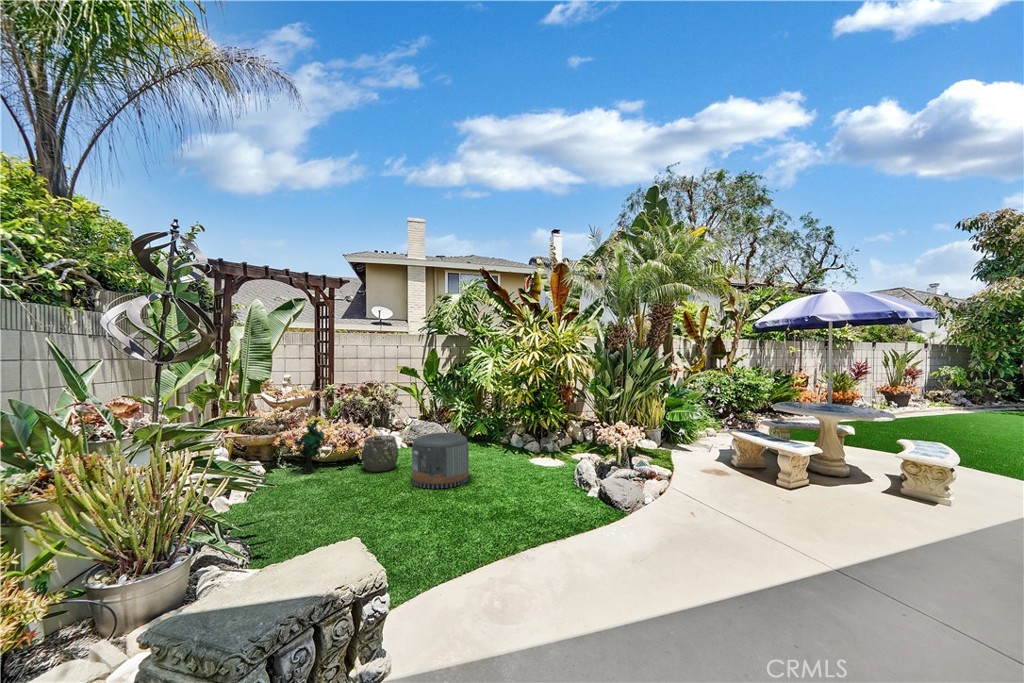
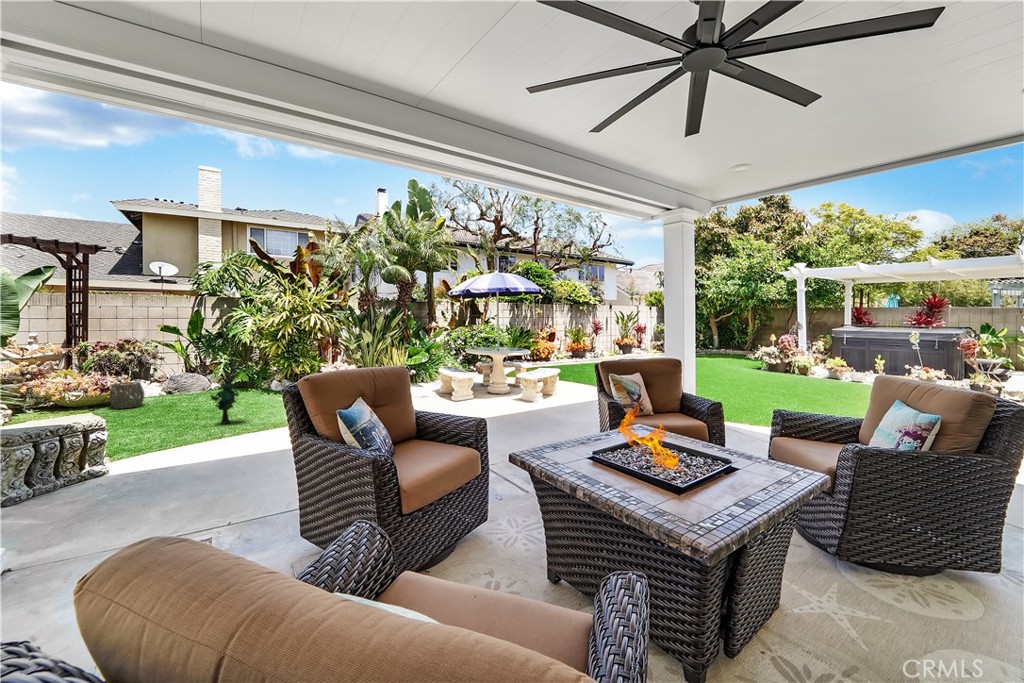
decorative plant: present [294,419,325,474] -> present [210,379,239,424]
pouf: present [412,433,469,489] -> none [150,378,201,415]

